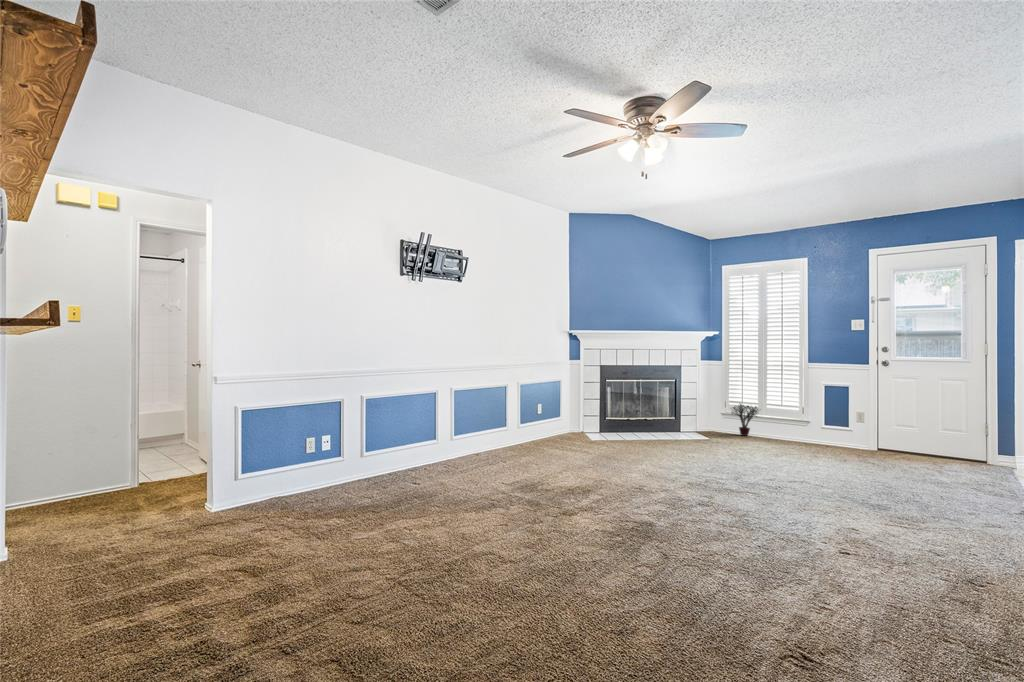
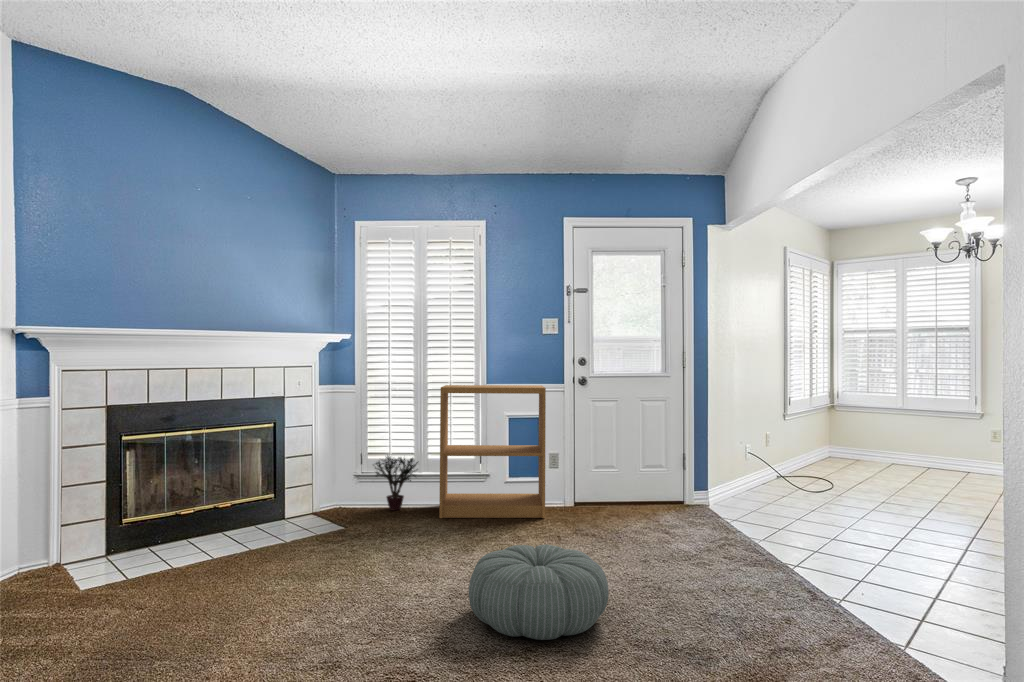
bookshelf: none [770,363,850,451] -> present [439,385,546,518]
pouf: none [761,444,843,485] -> present [469,545,609,640]

